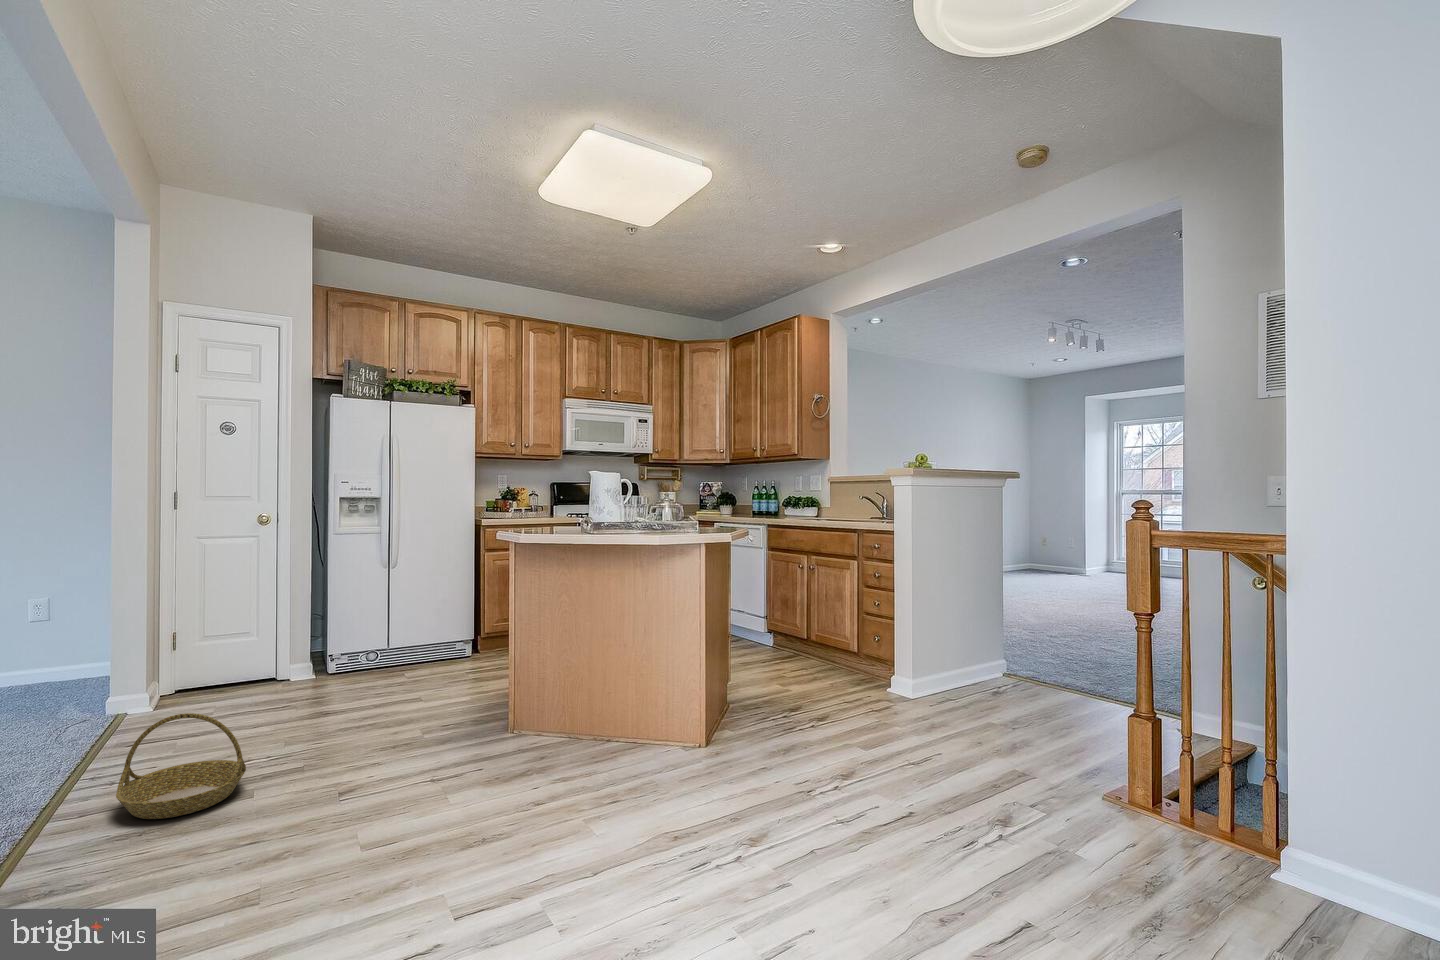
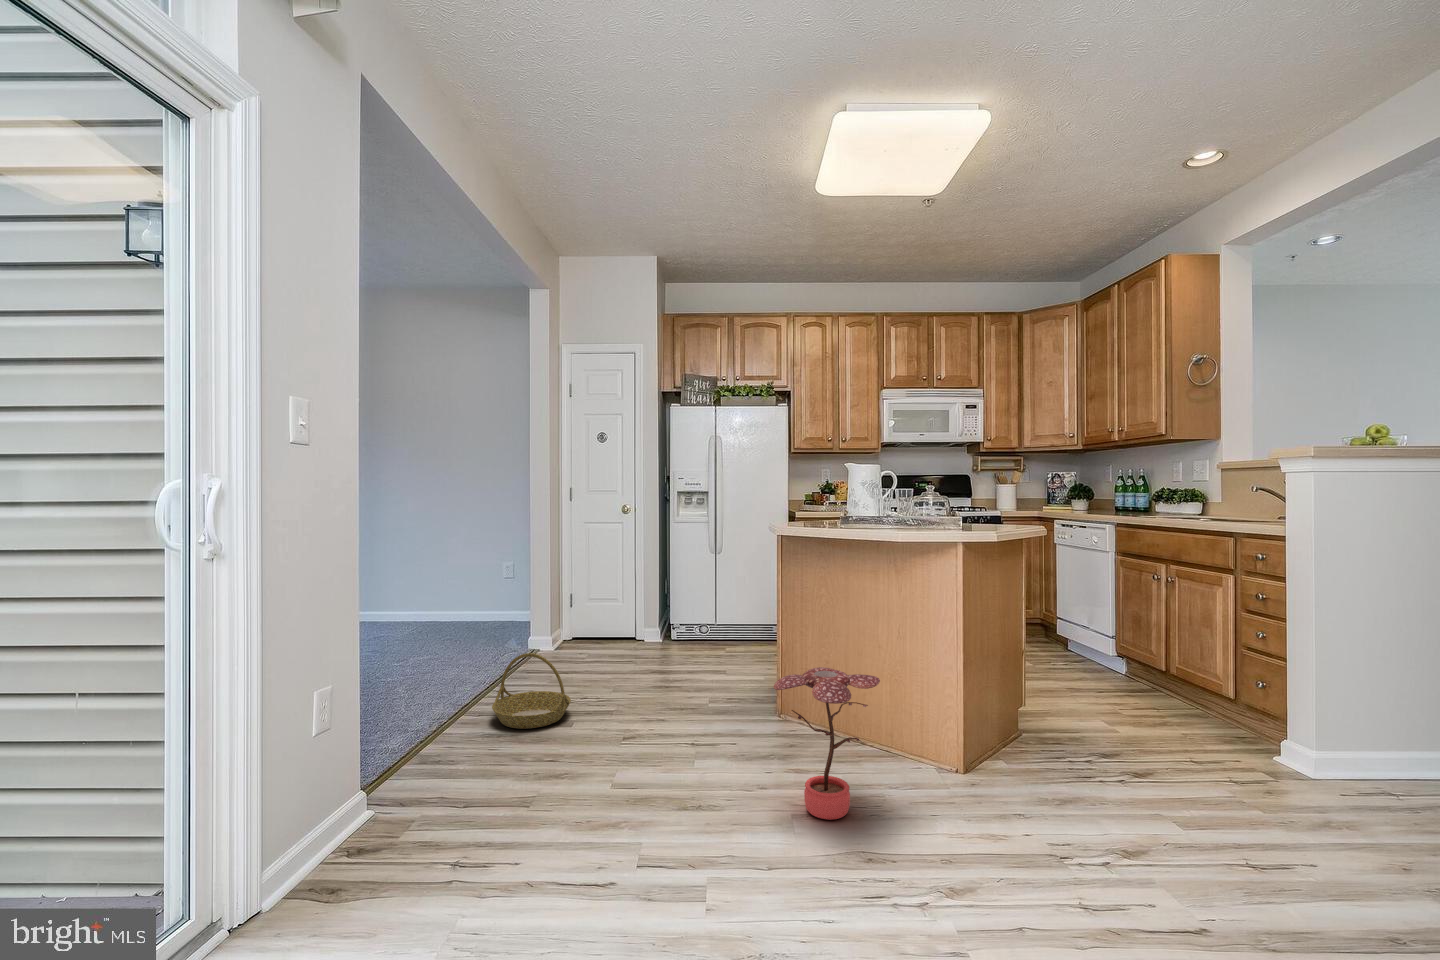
potted plant: none [566,670,662,815] -> present [774,667,880,820]

